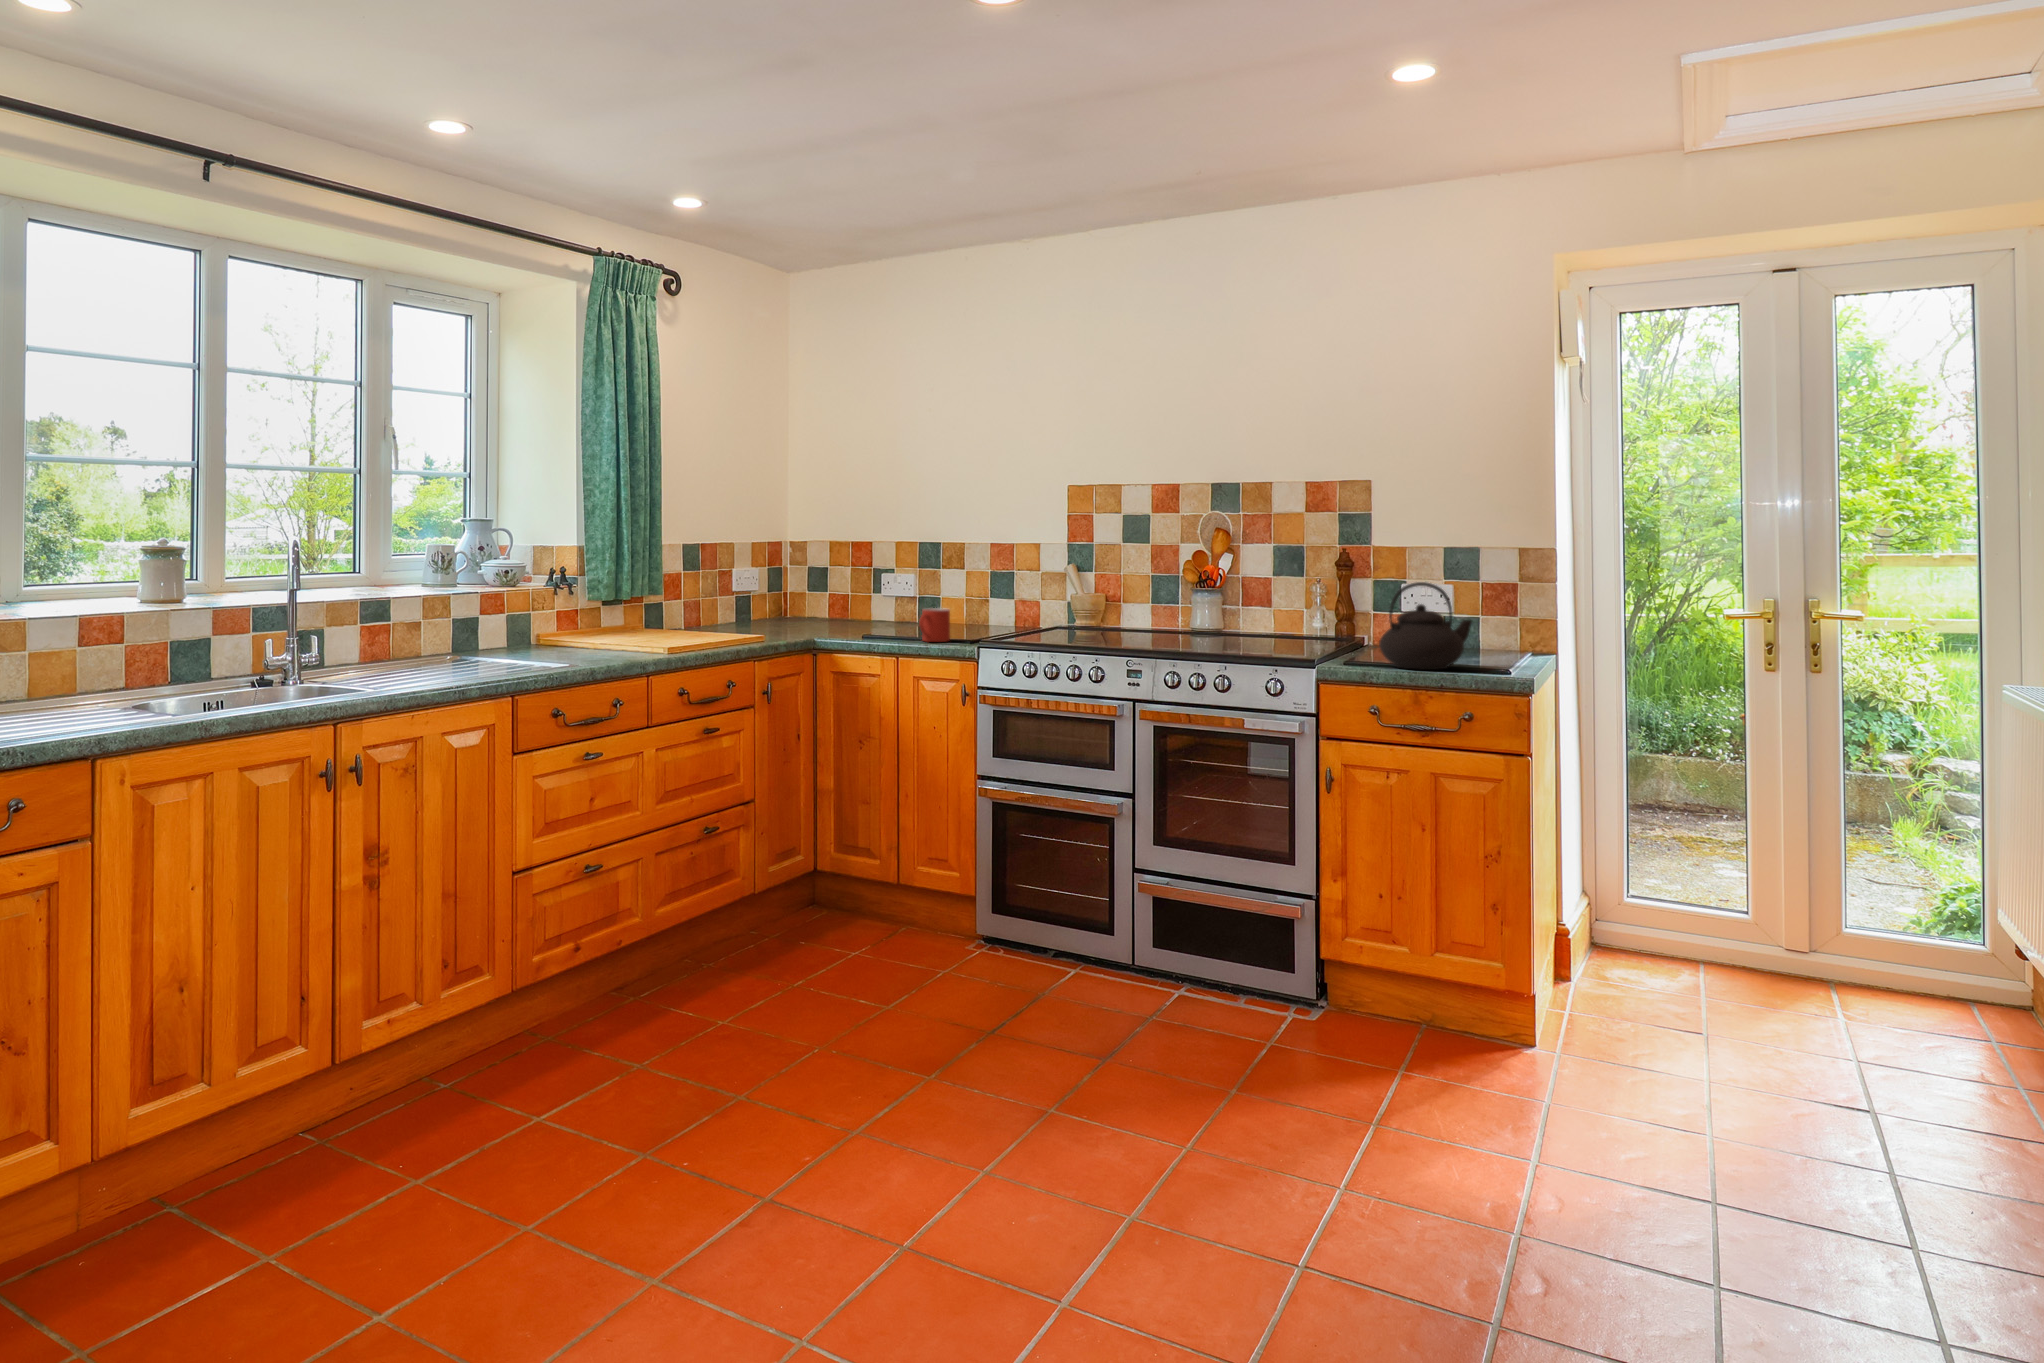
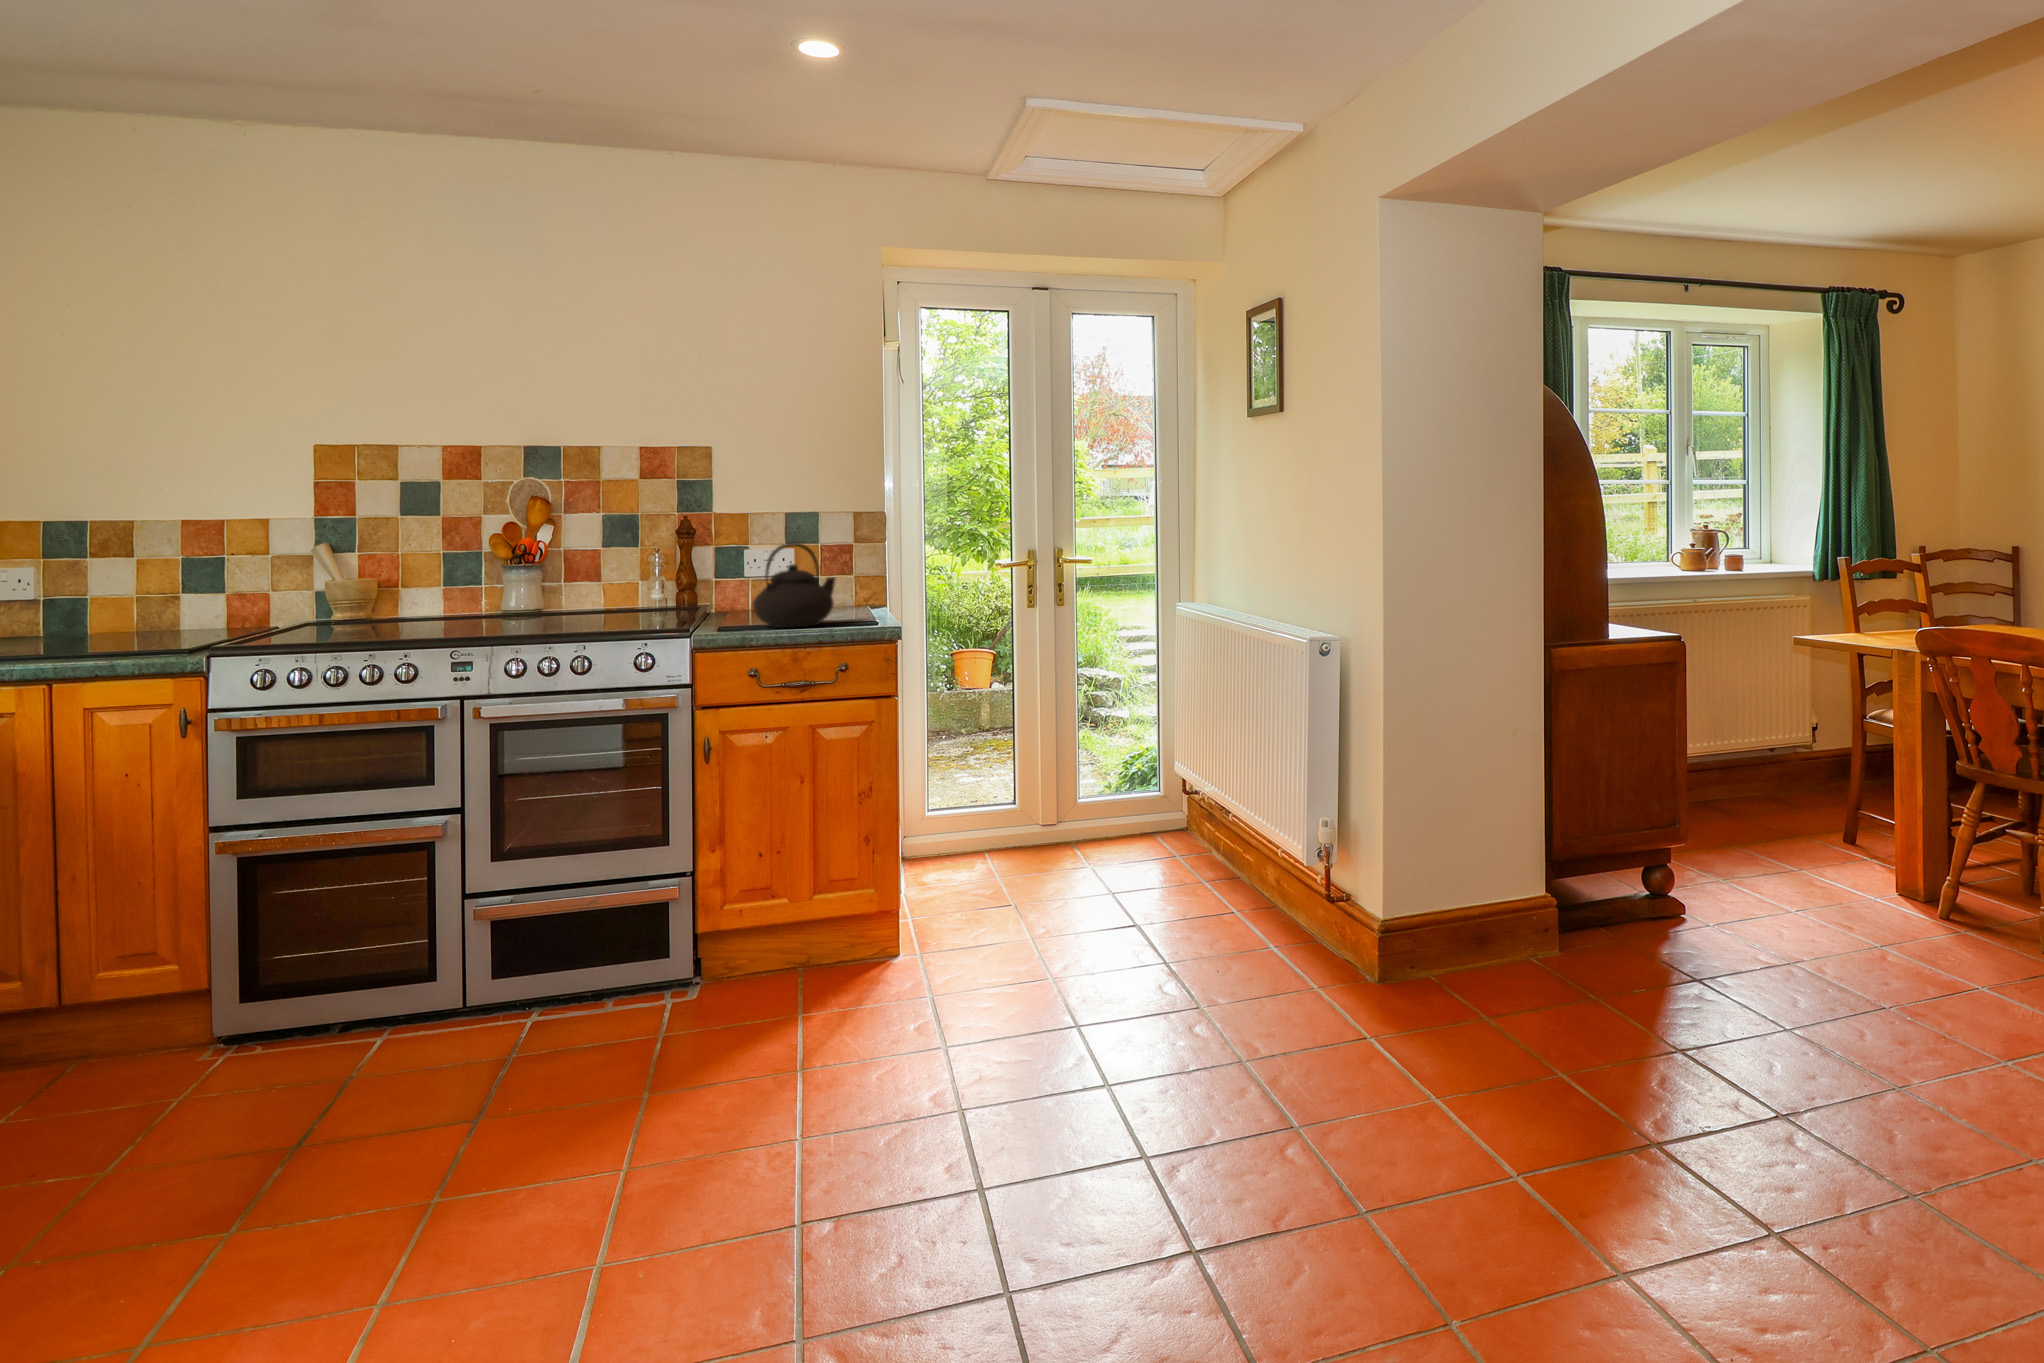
mug: present [919,608,950,642] -> none [96,607,151,655]

